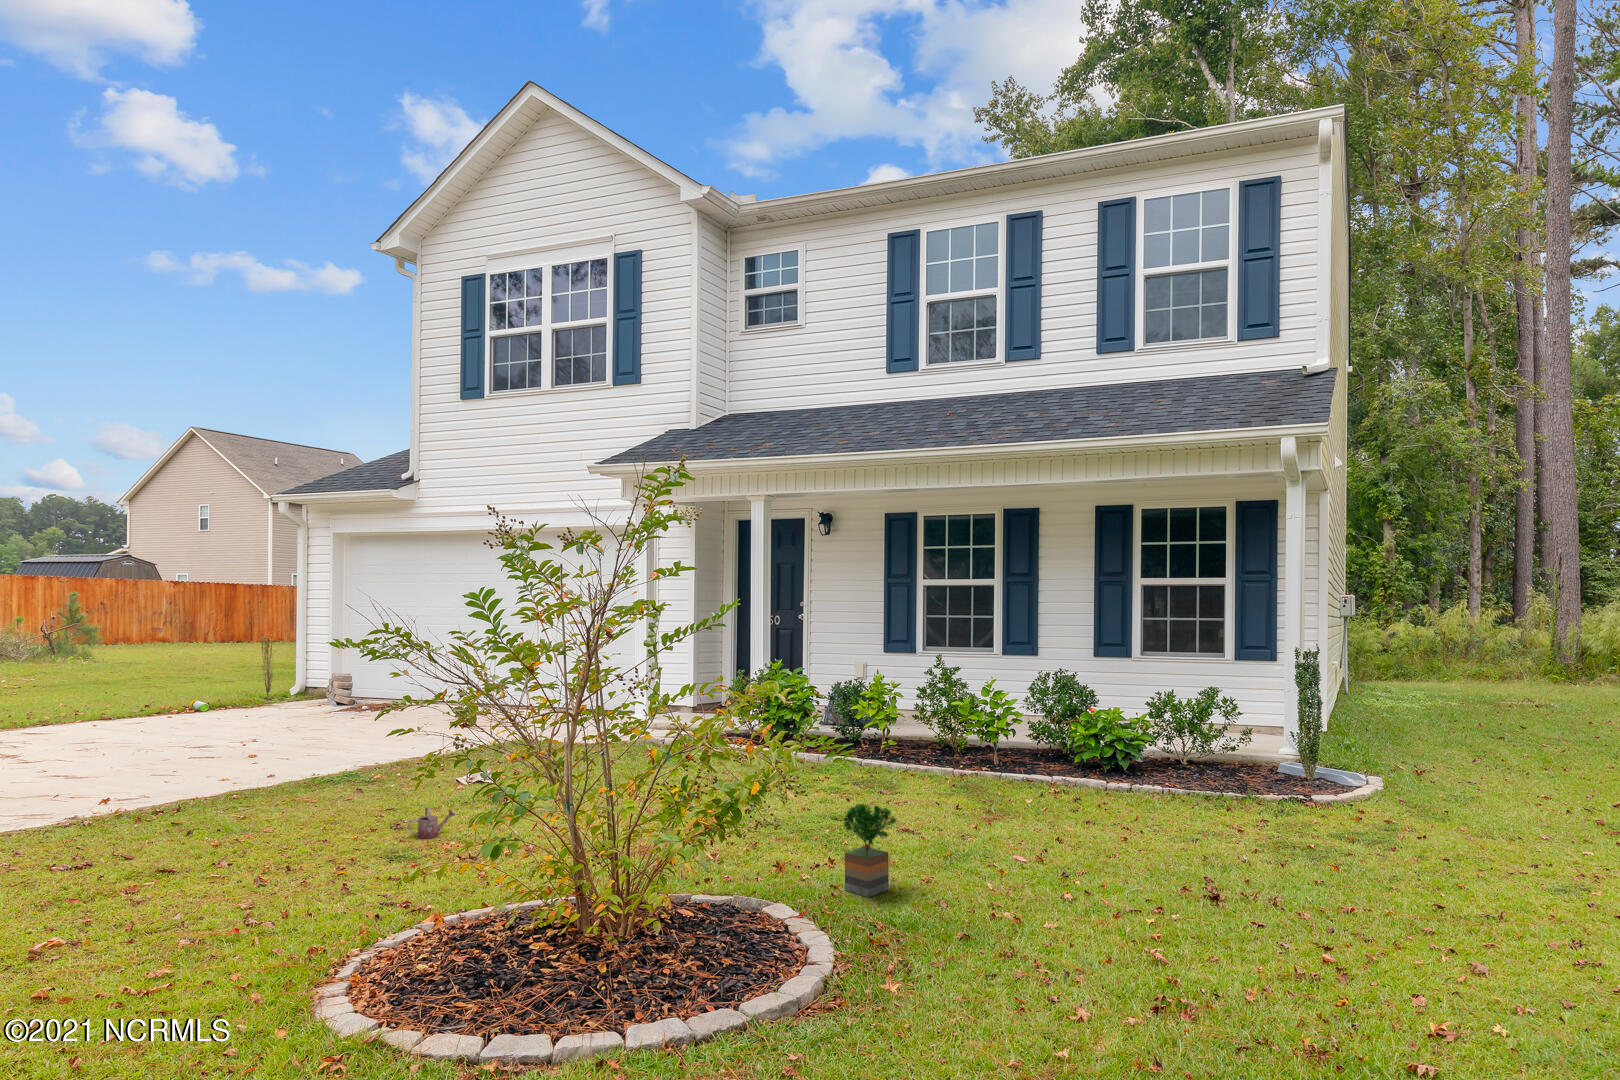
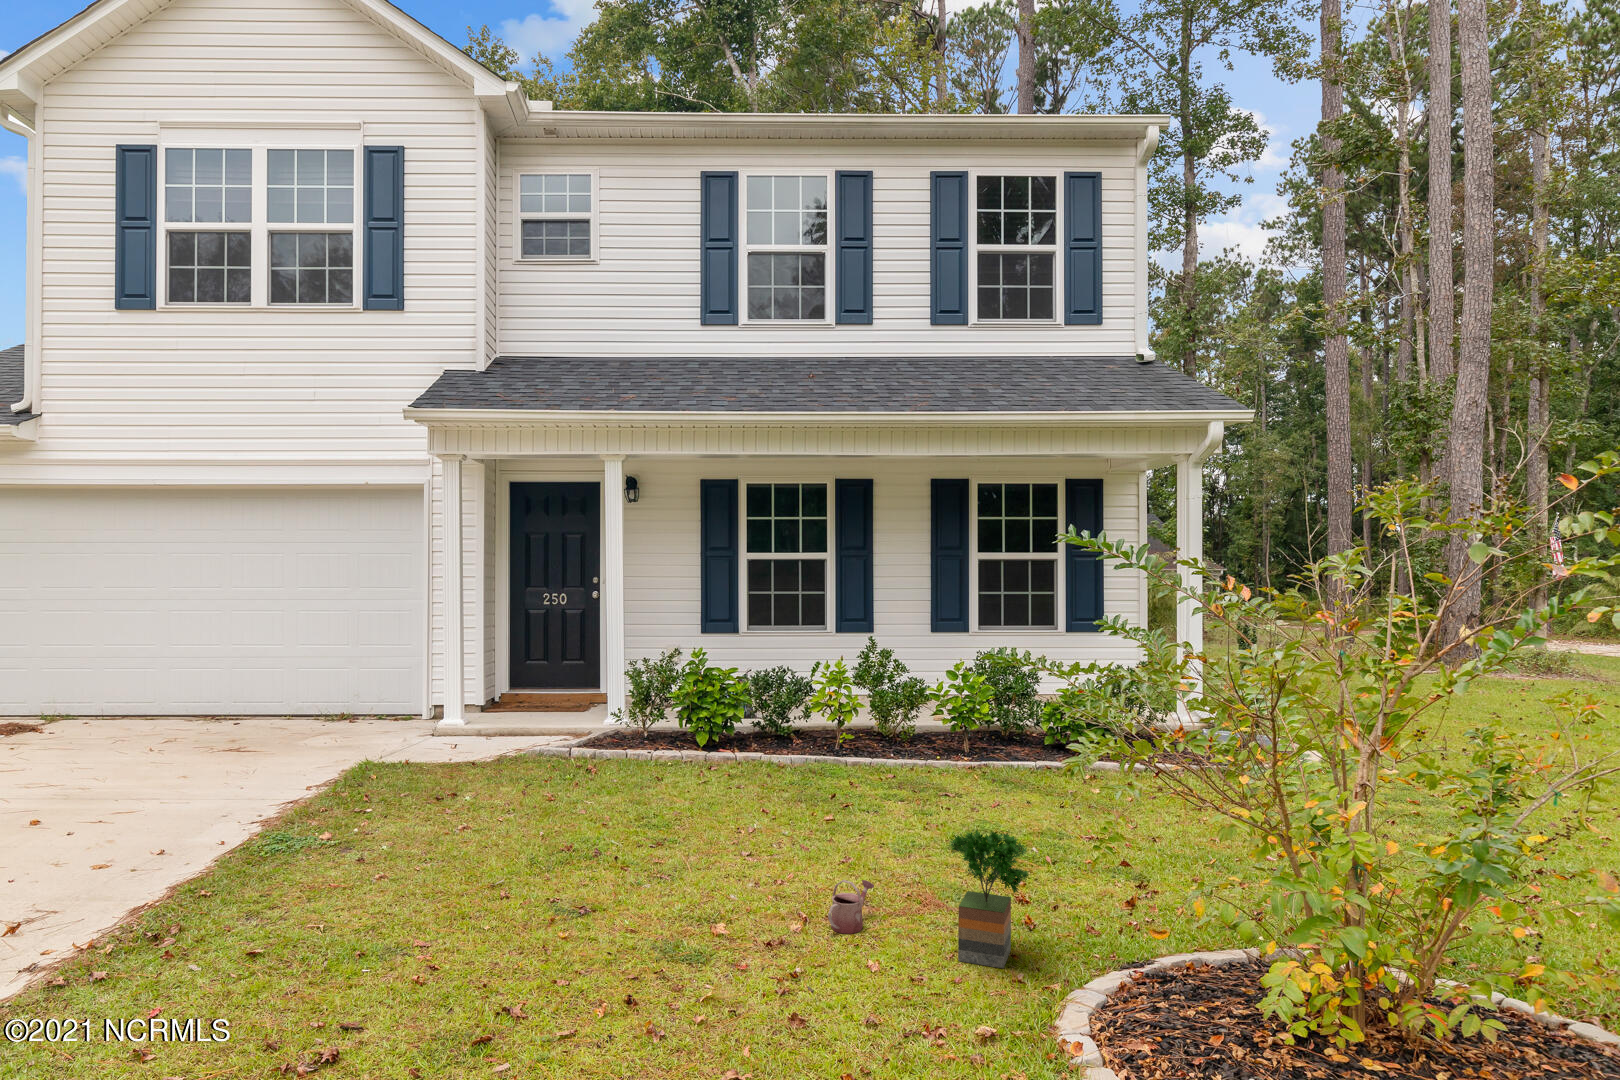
watering can: present [408,807,455,839] -> present [828,880,874,934]

